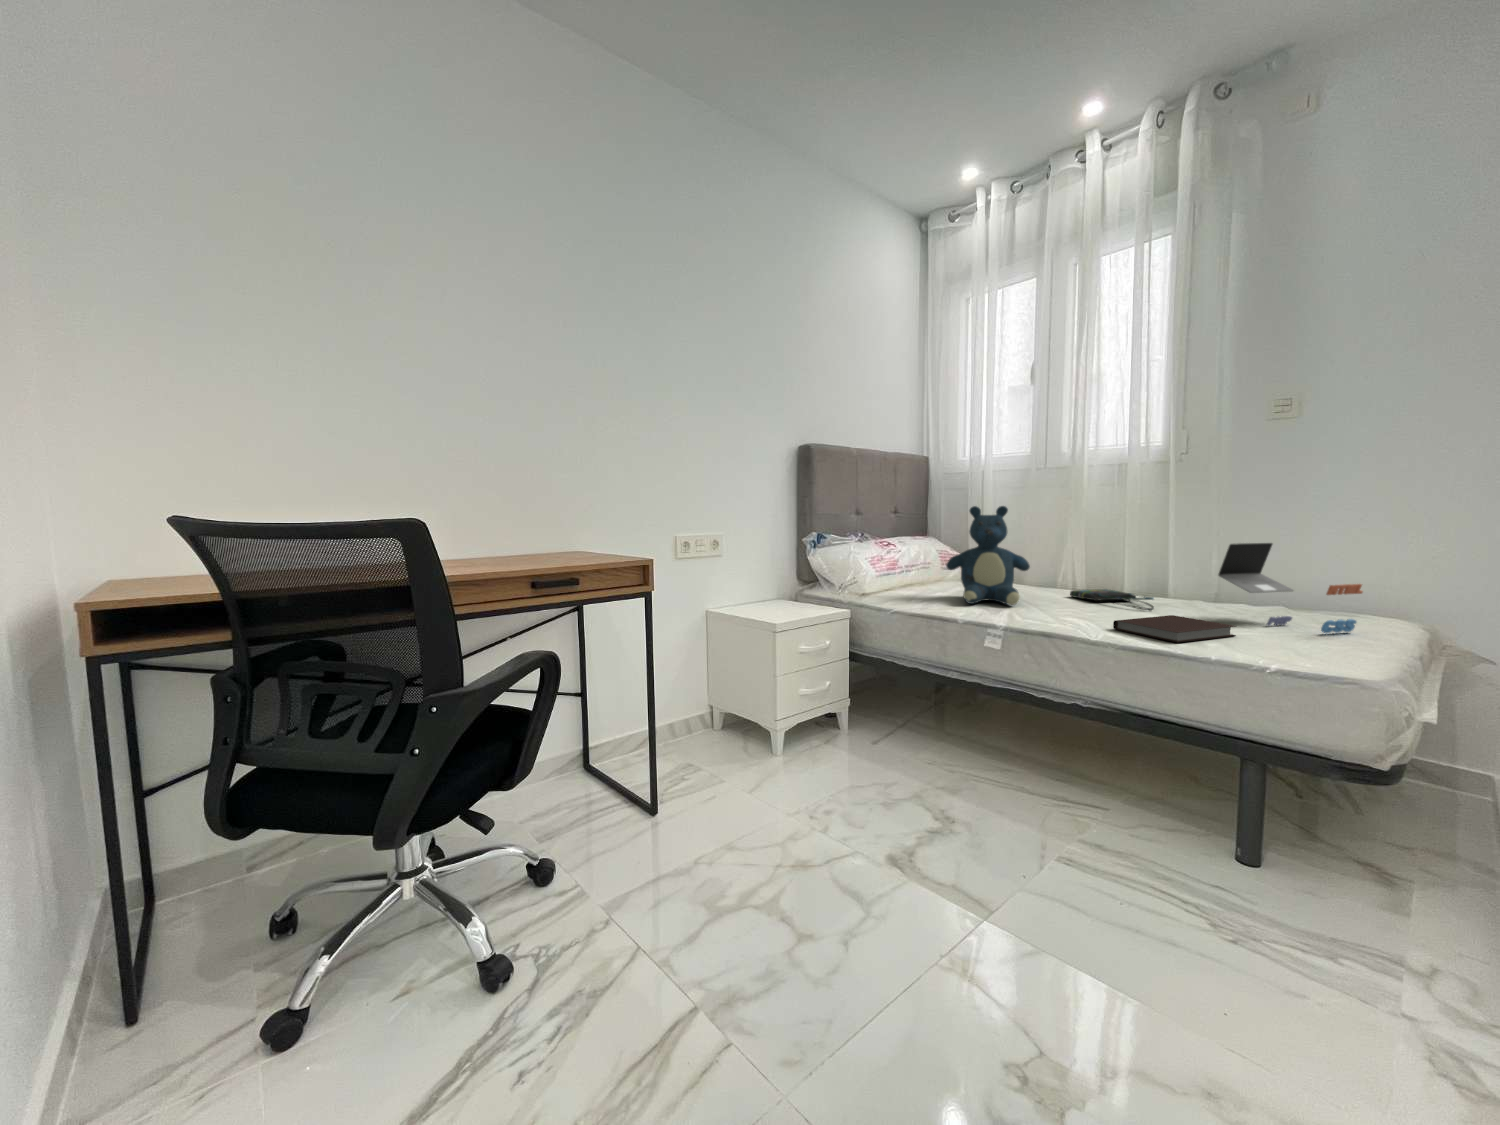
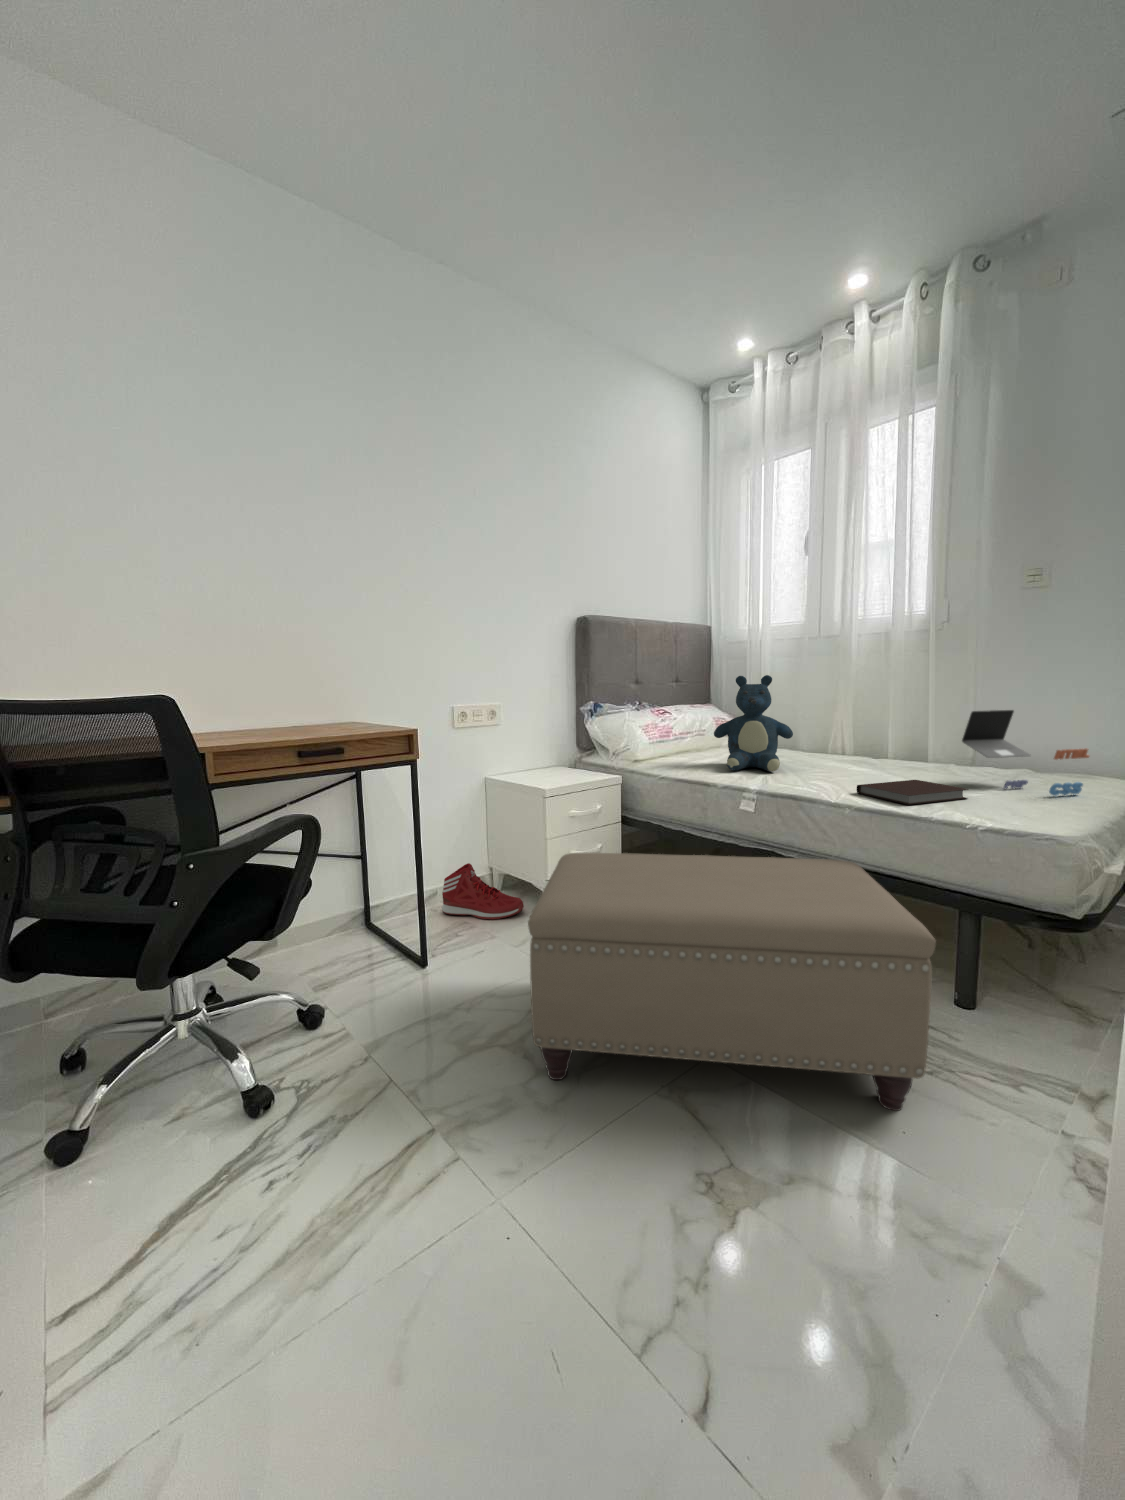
tote bag: present [1070,589,1154,610] -> none [834,756,907,775]
ottoman: none [795,692,1259,988] -> present [528,853,936,1111]
sneaker: none [665,699,751,759] -> present [442,863,524,919]

